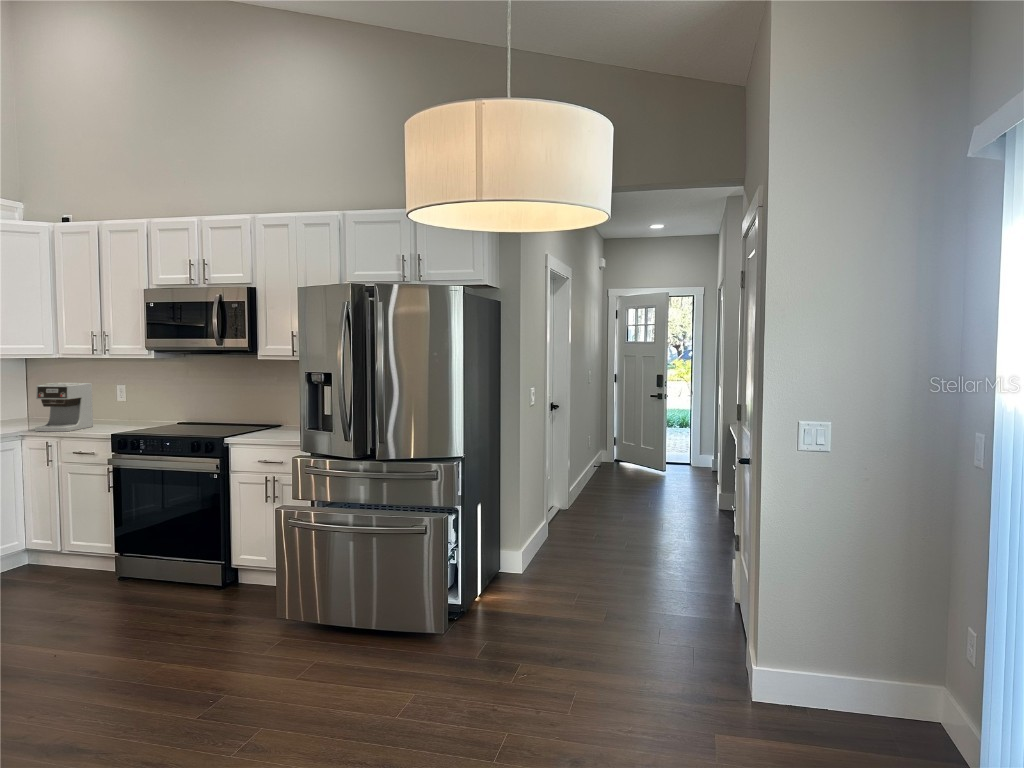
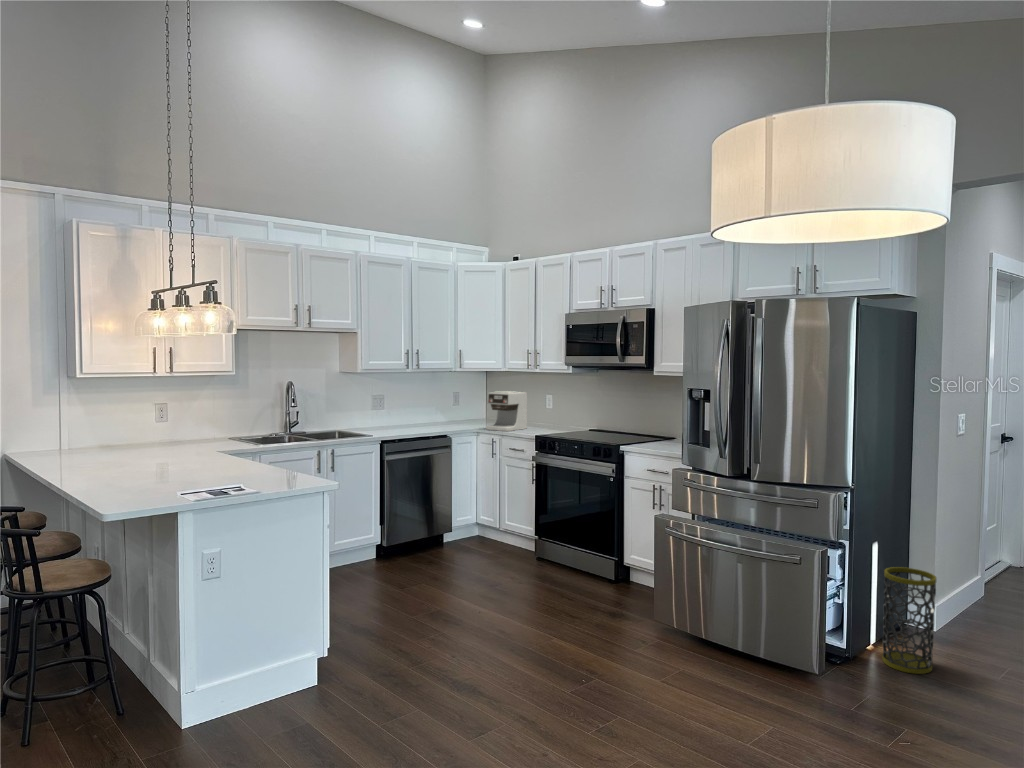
trash can: none [488,523,527,613] -> present [882,567,936,674]

